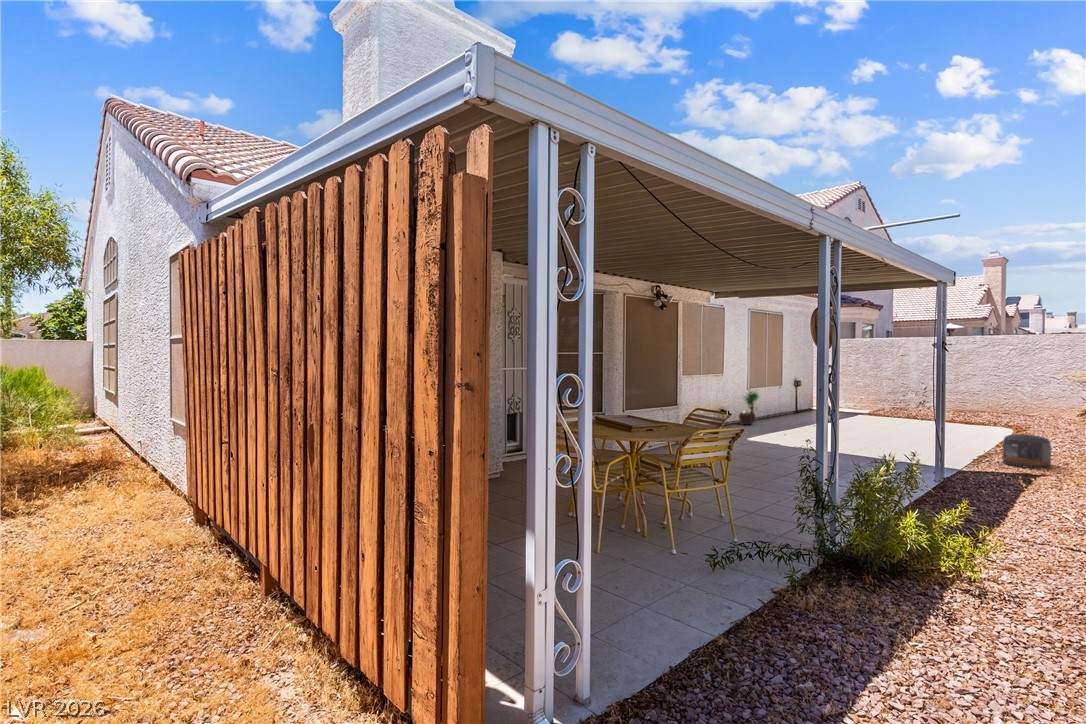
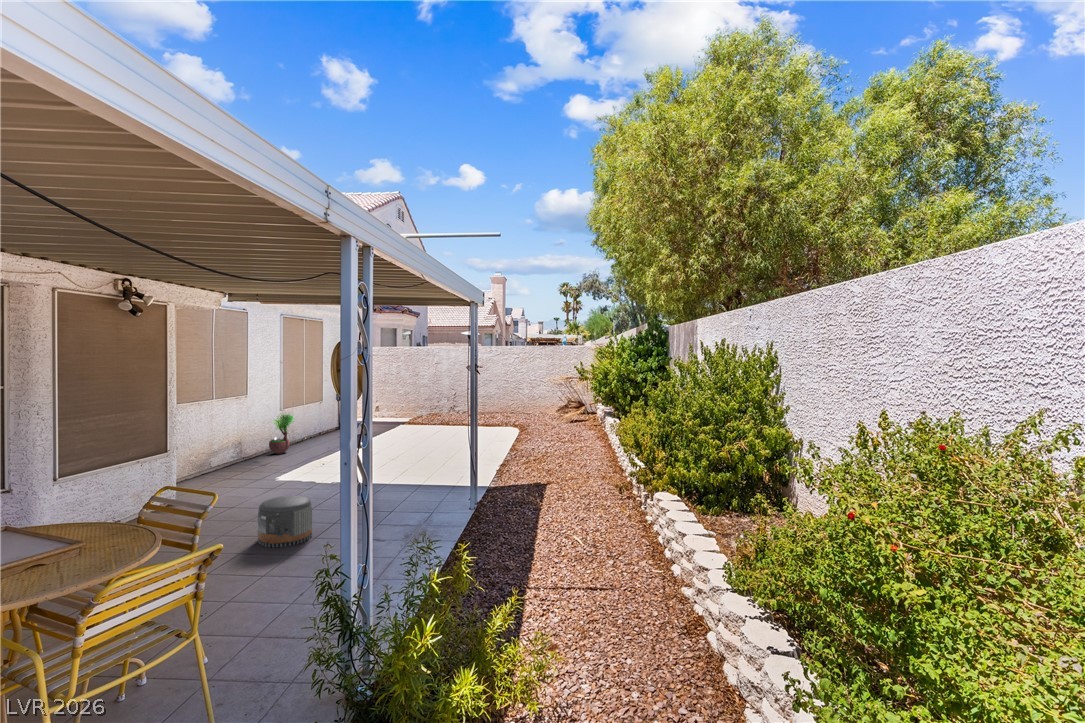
pouf: present [1003,434,1051,468] -> present [258,496,312,547]

